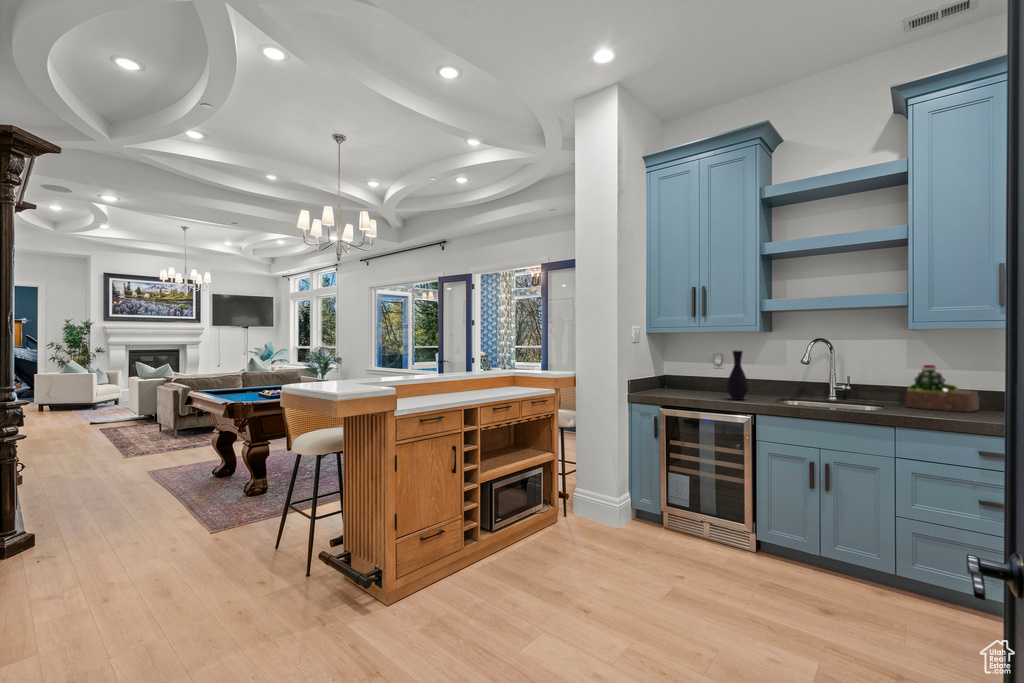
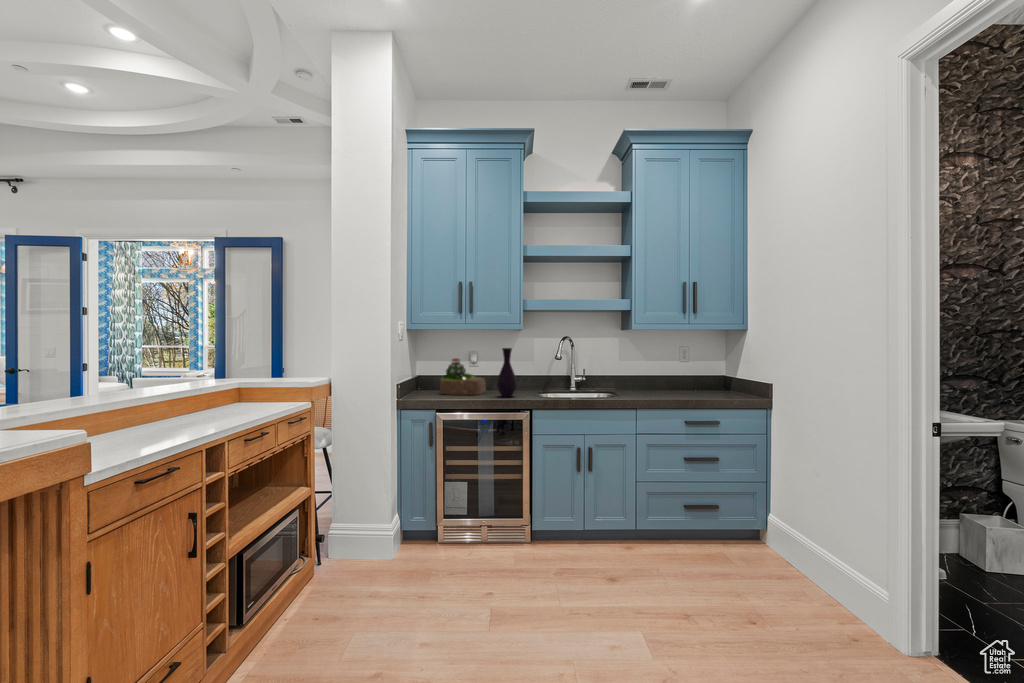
succulent plant: present [906,365,979,412] -> present [440,359,486,395]

